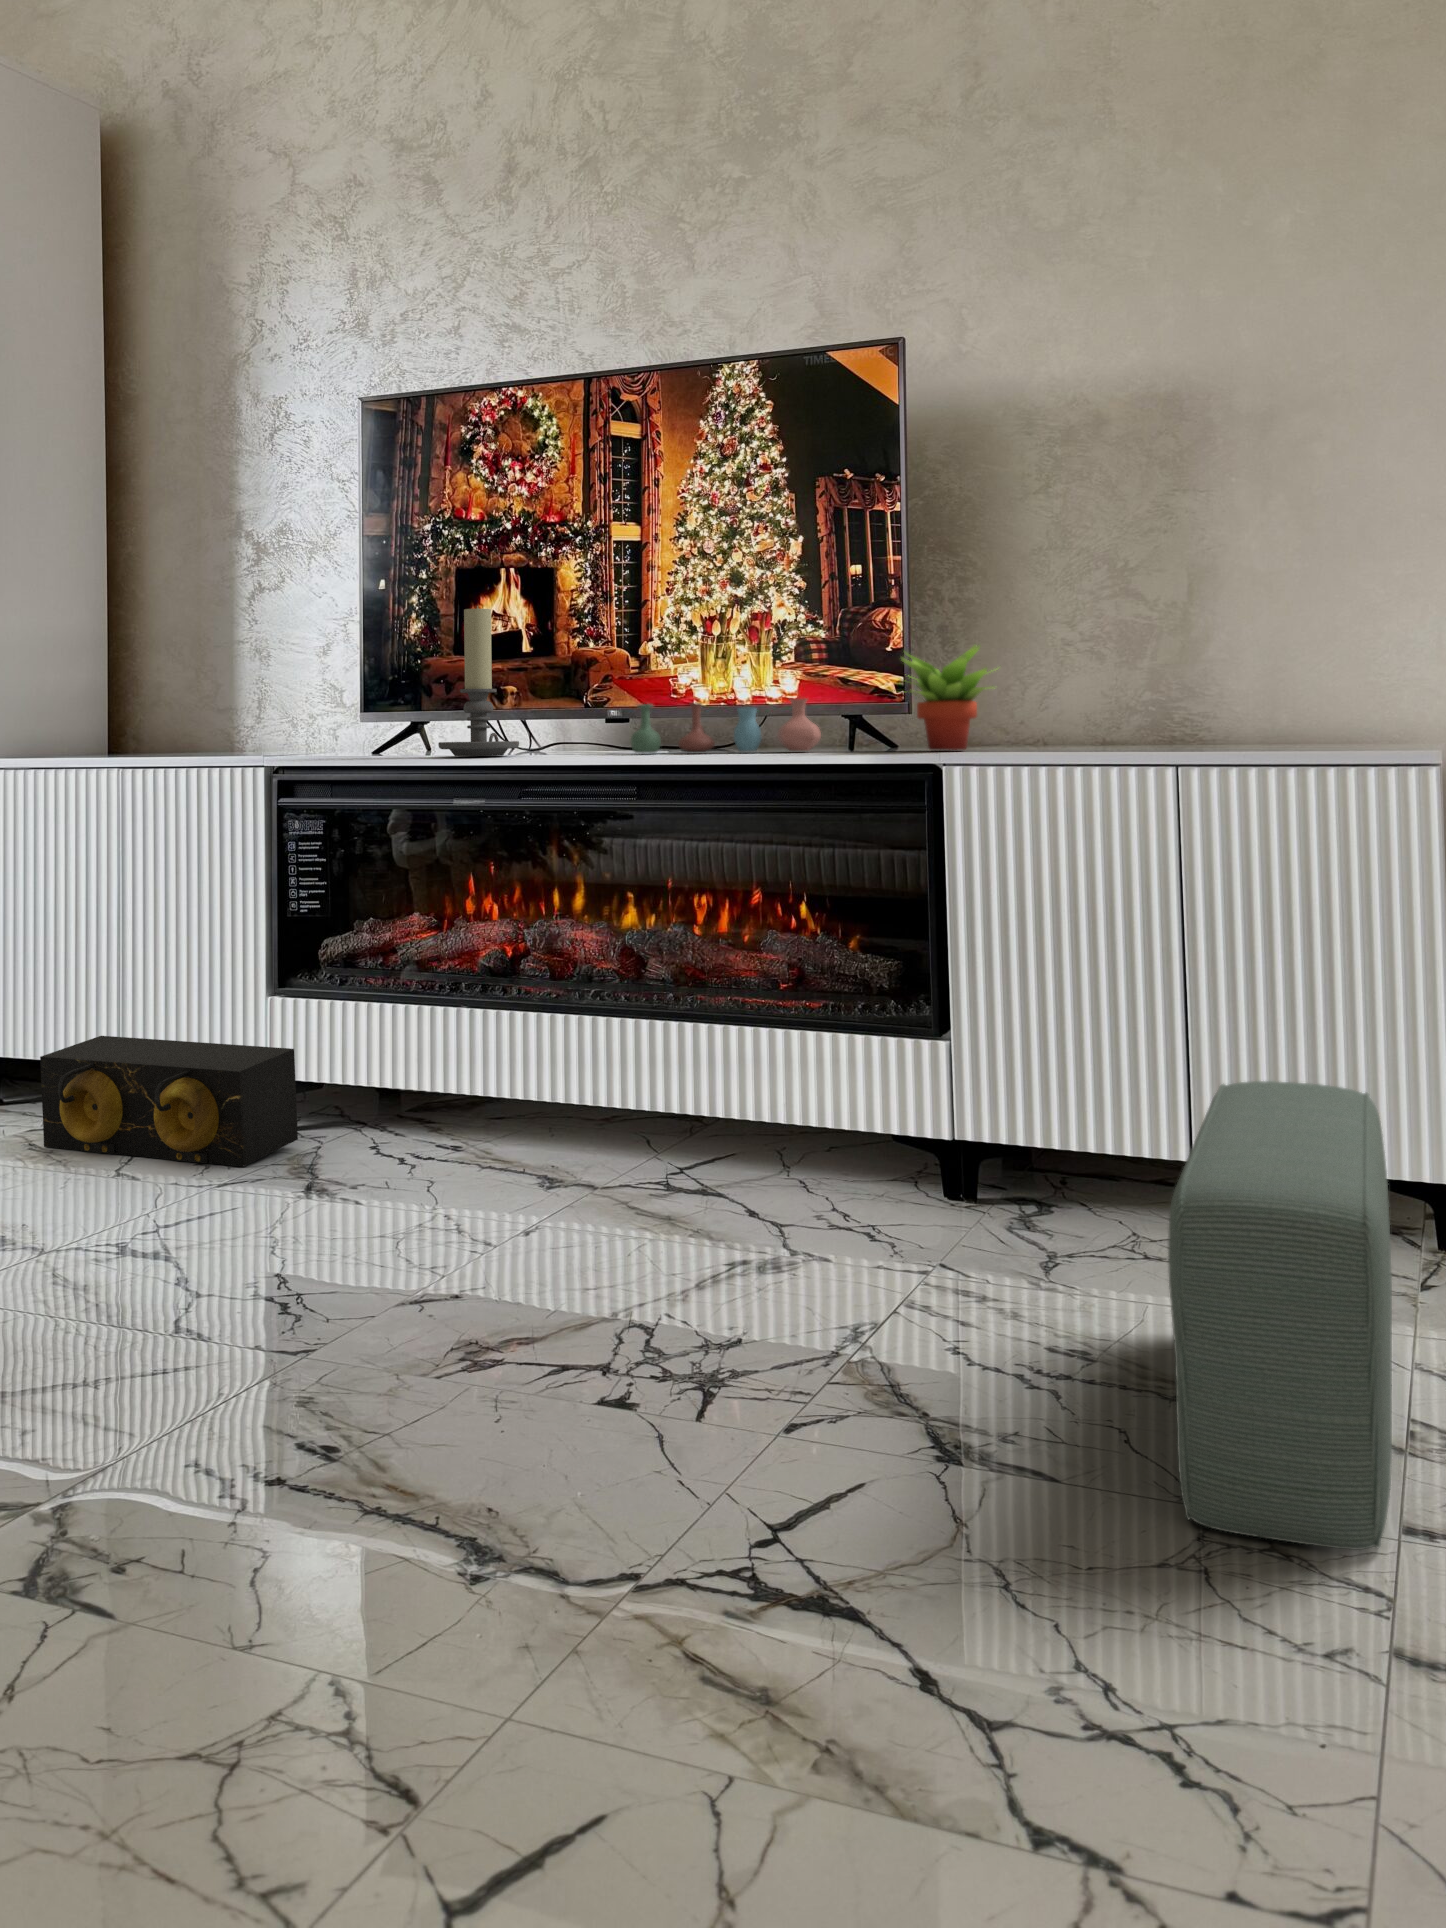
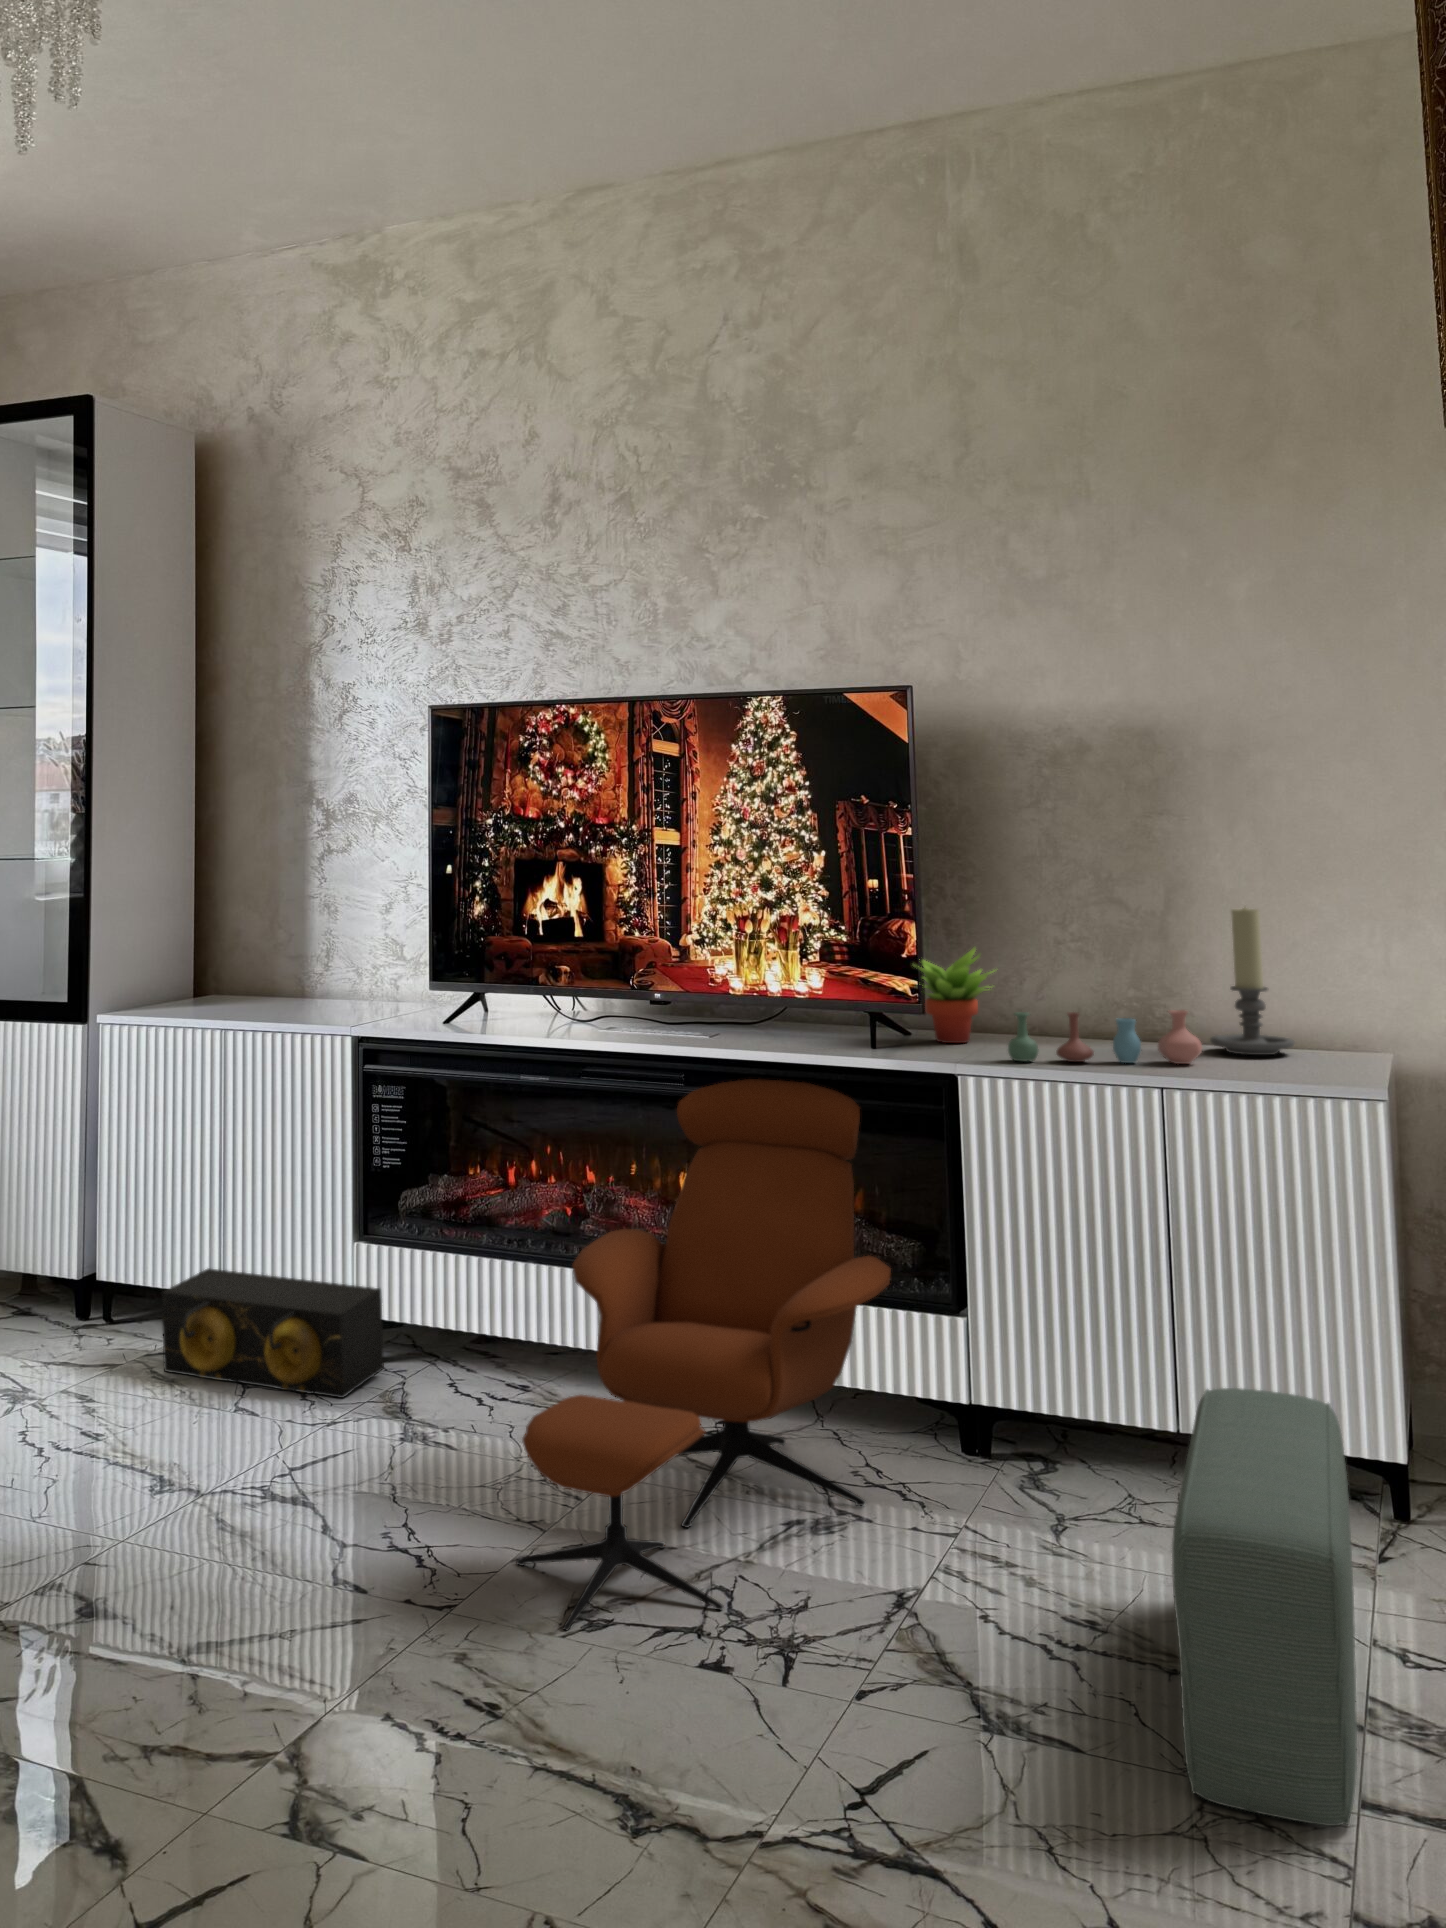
candle holder: present [438,606,519,756] -> present [1210,907,1294,1055]
vase: present [631,698,821,753] -> present [1008,1010,1202,1064]
lounge chair: none [402,786,862,1374] -> present [516,1079,891,1630]

